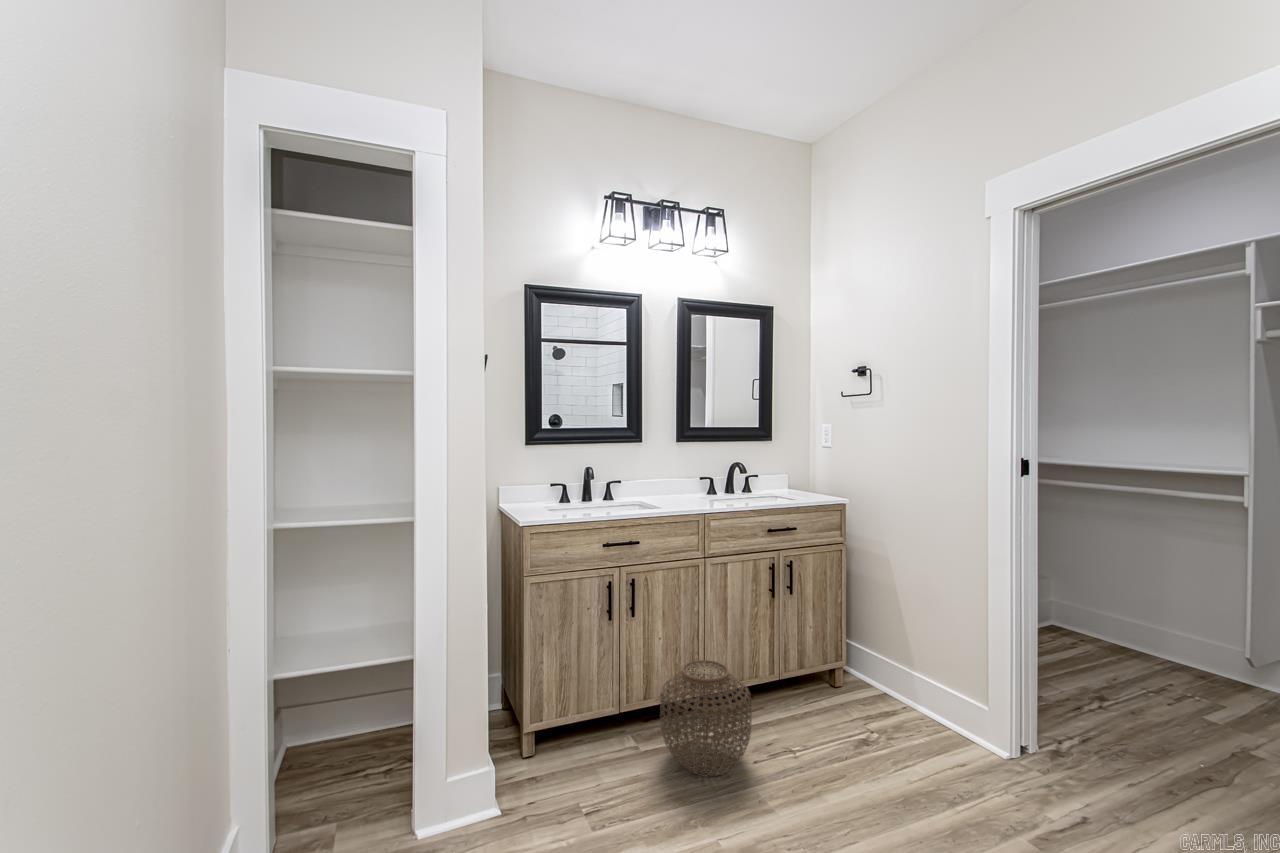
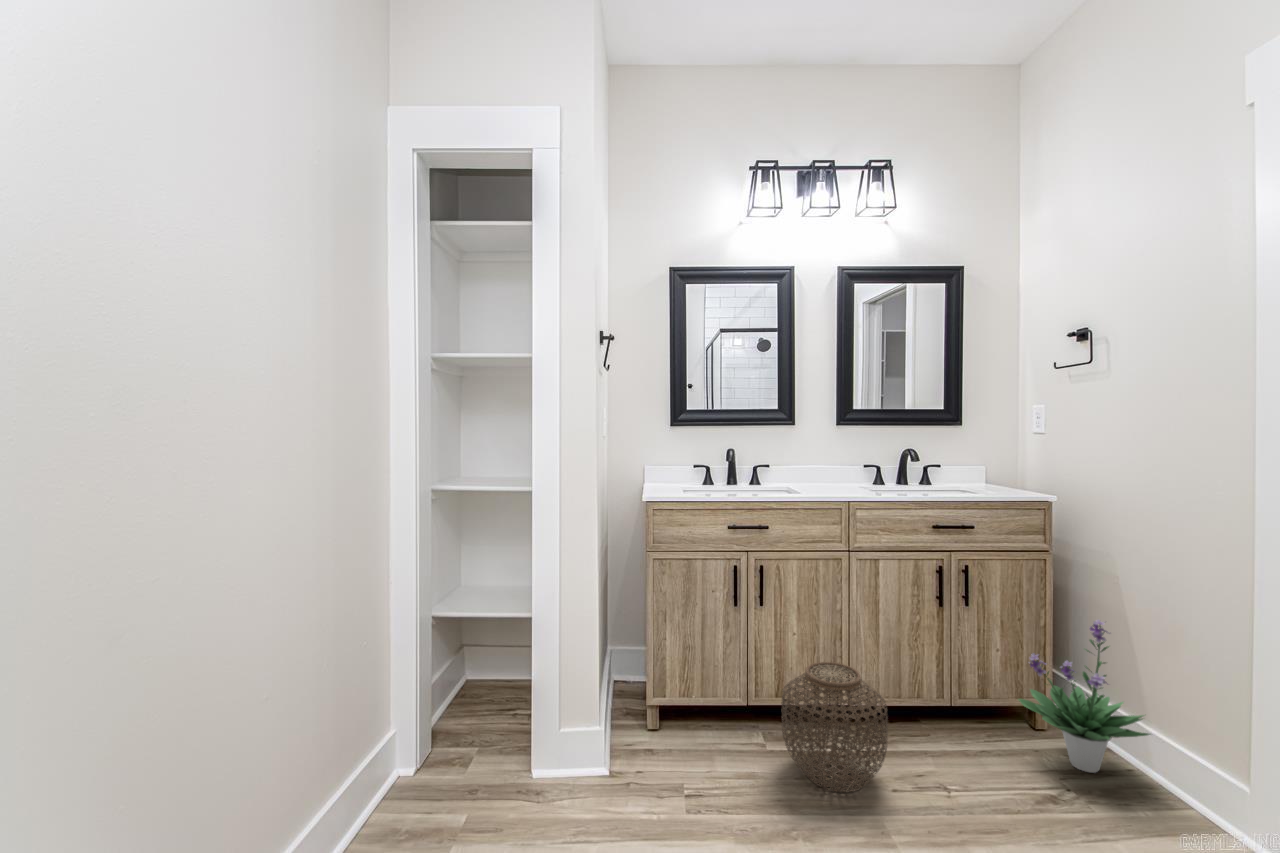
potted plant: none [830,595,922,715] -> present [1019,620,1150,773]

